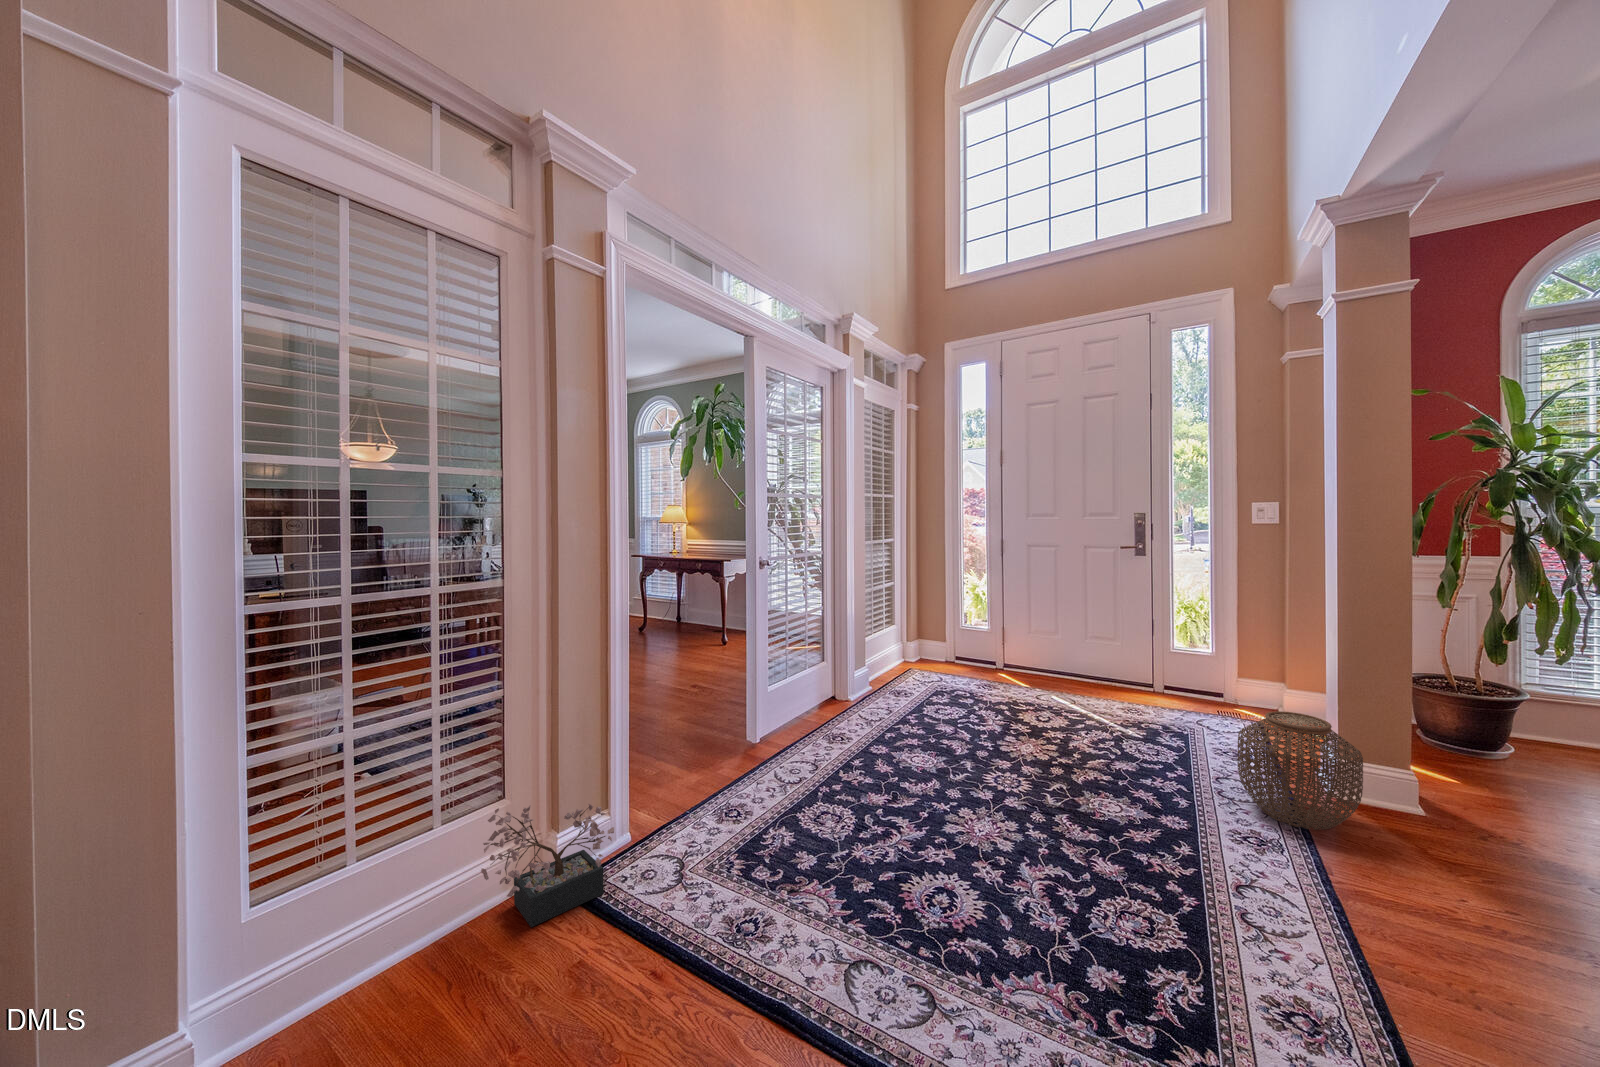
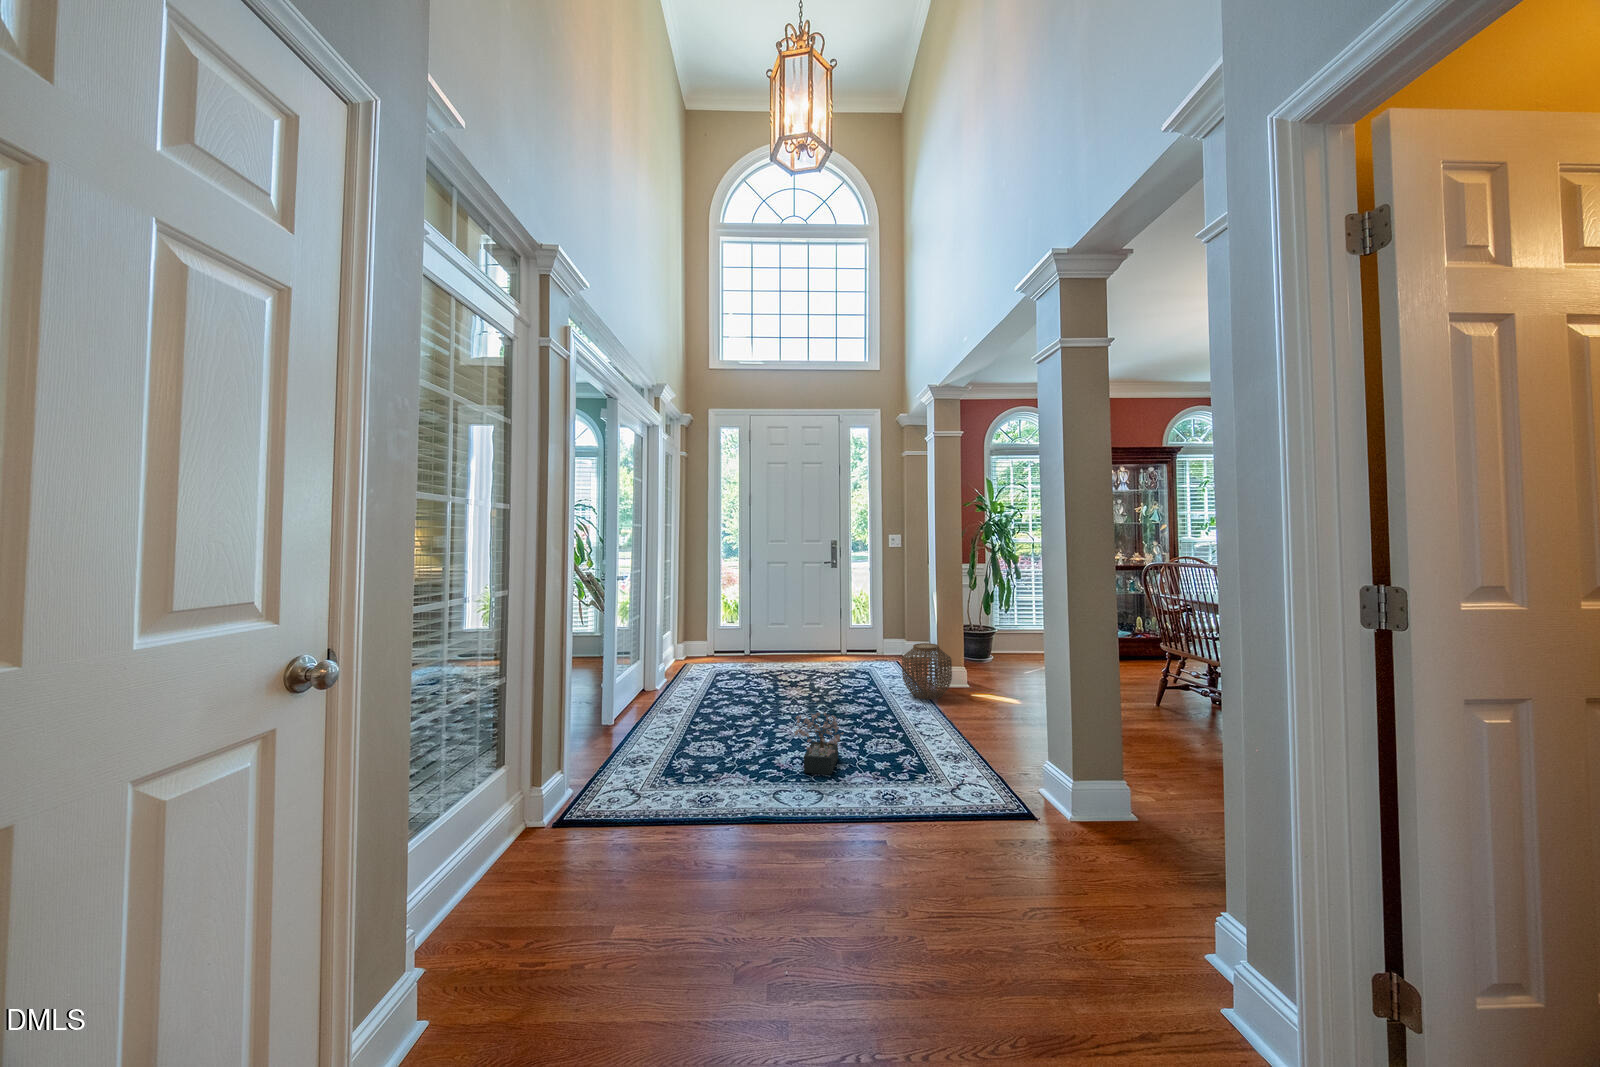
decorative plant: present [481,804,614,927] -> present [794,712,844,774]

